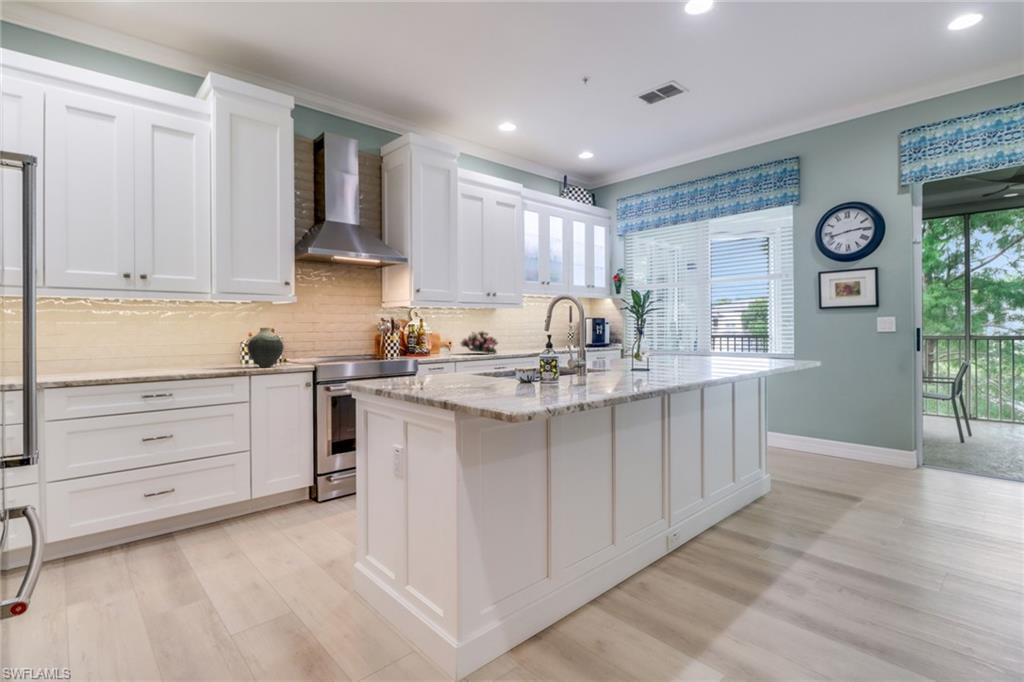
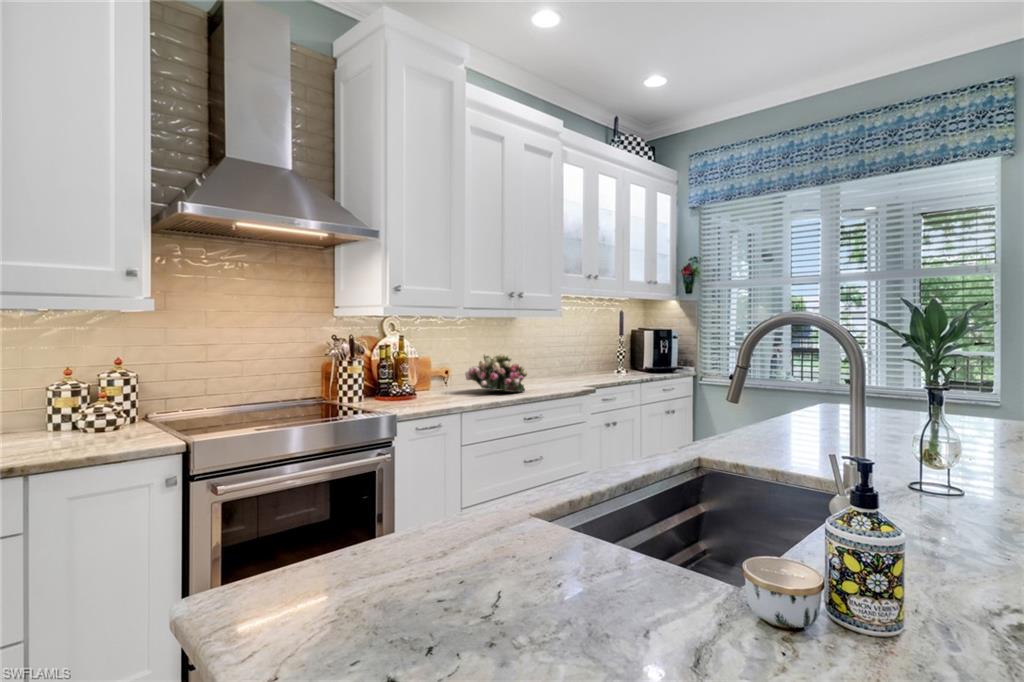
vase: present [247,328,283,367] -> none [35,364,121,447]

